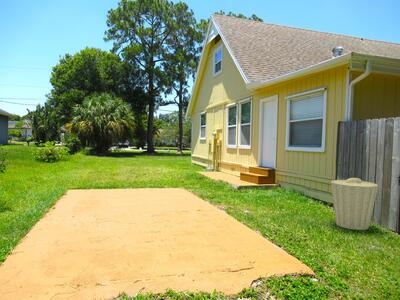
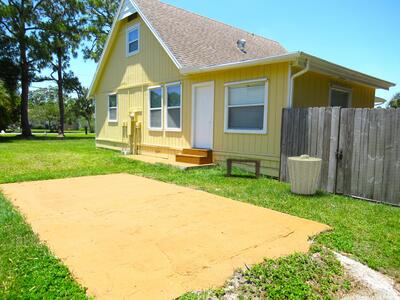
bench: none [277,178,319,204] -> present [226,158,261,179]

